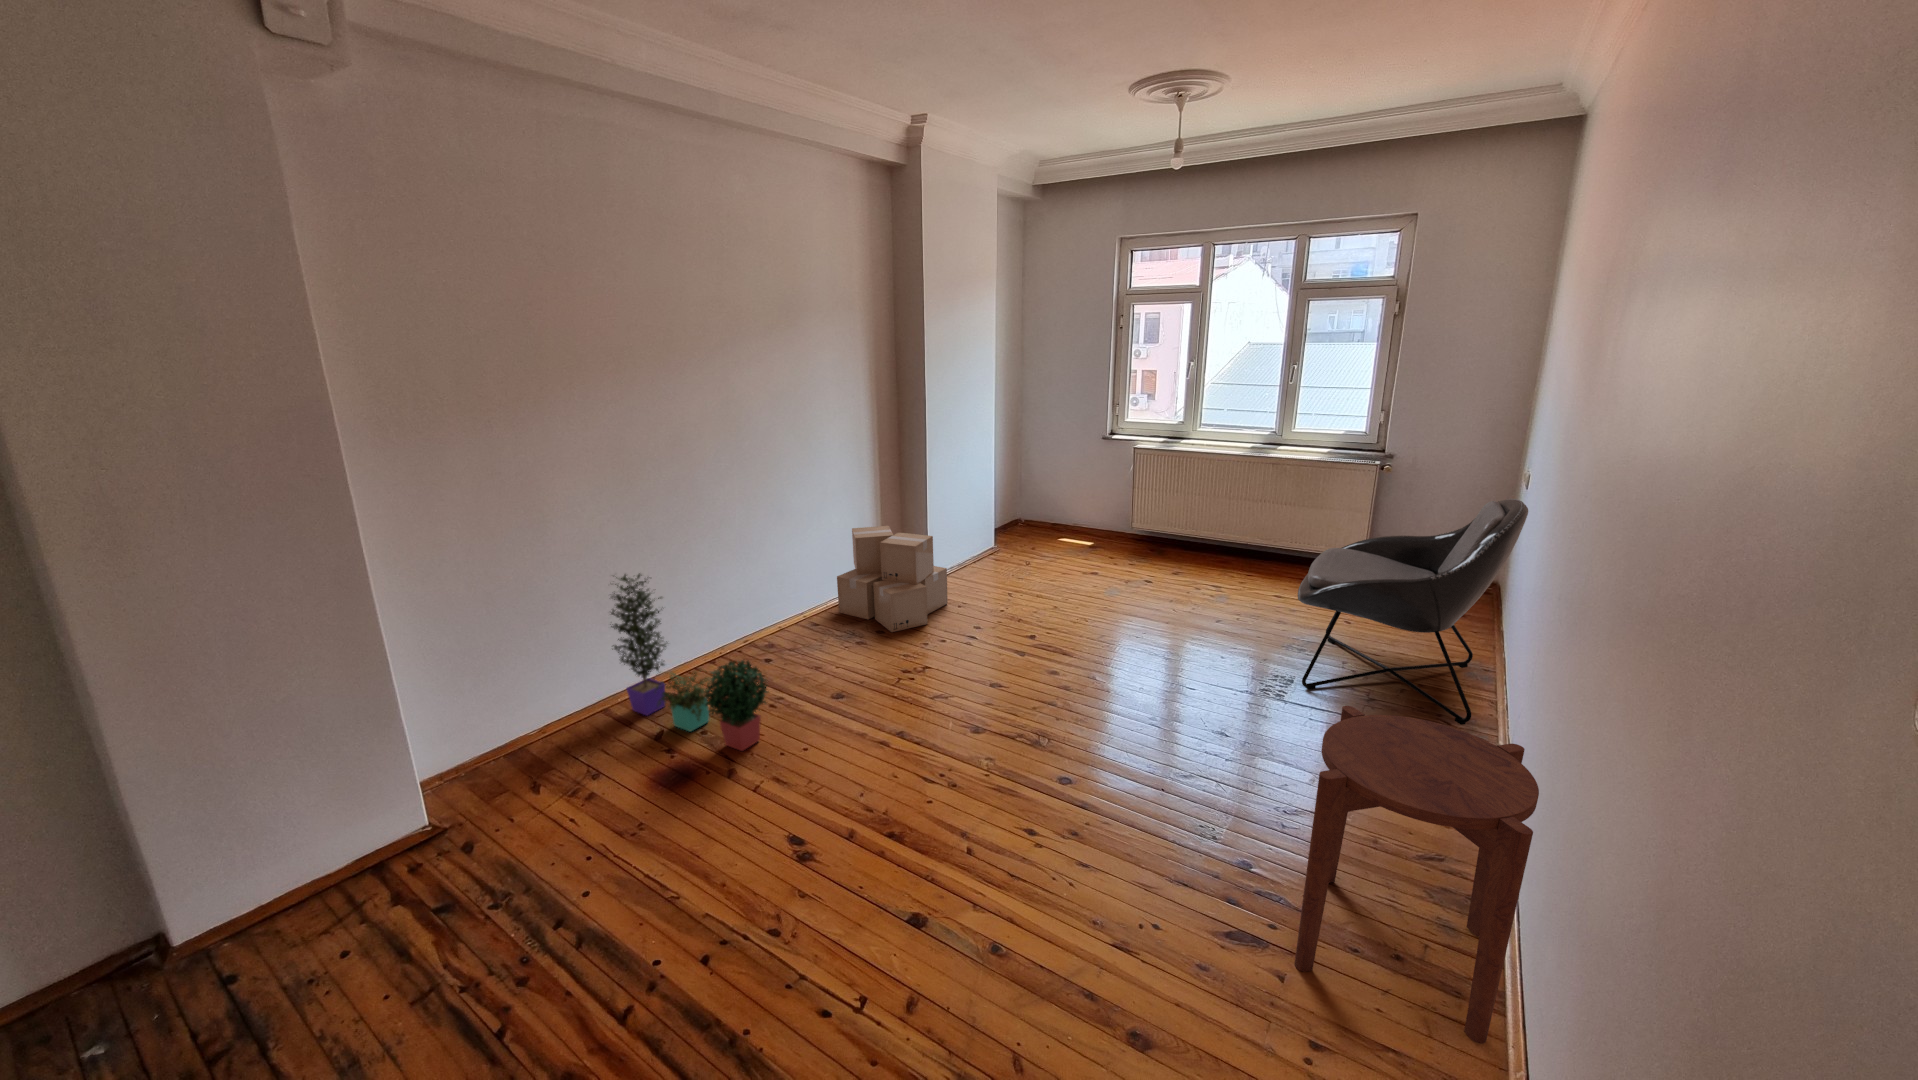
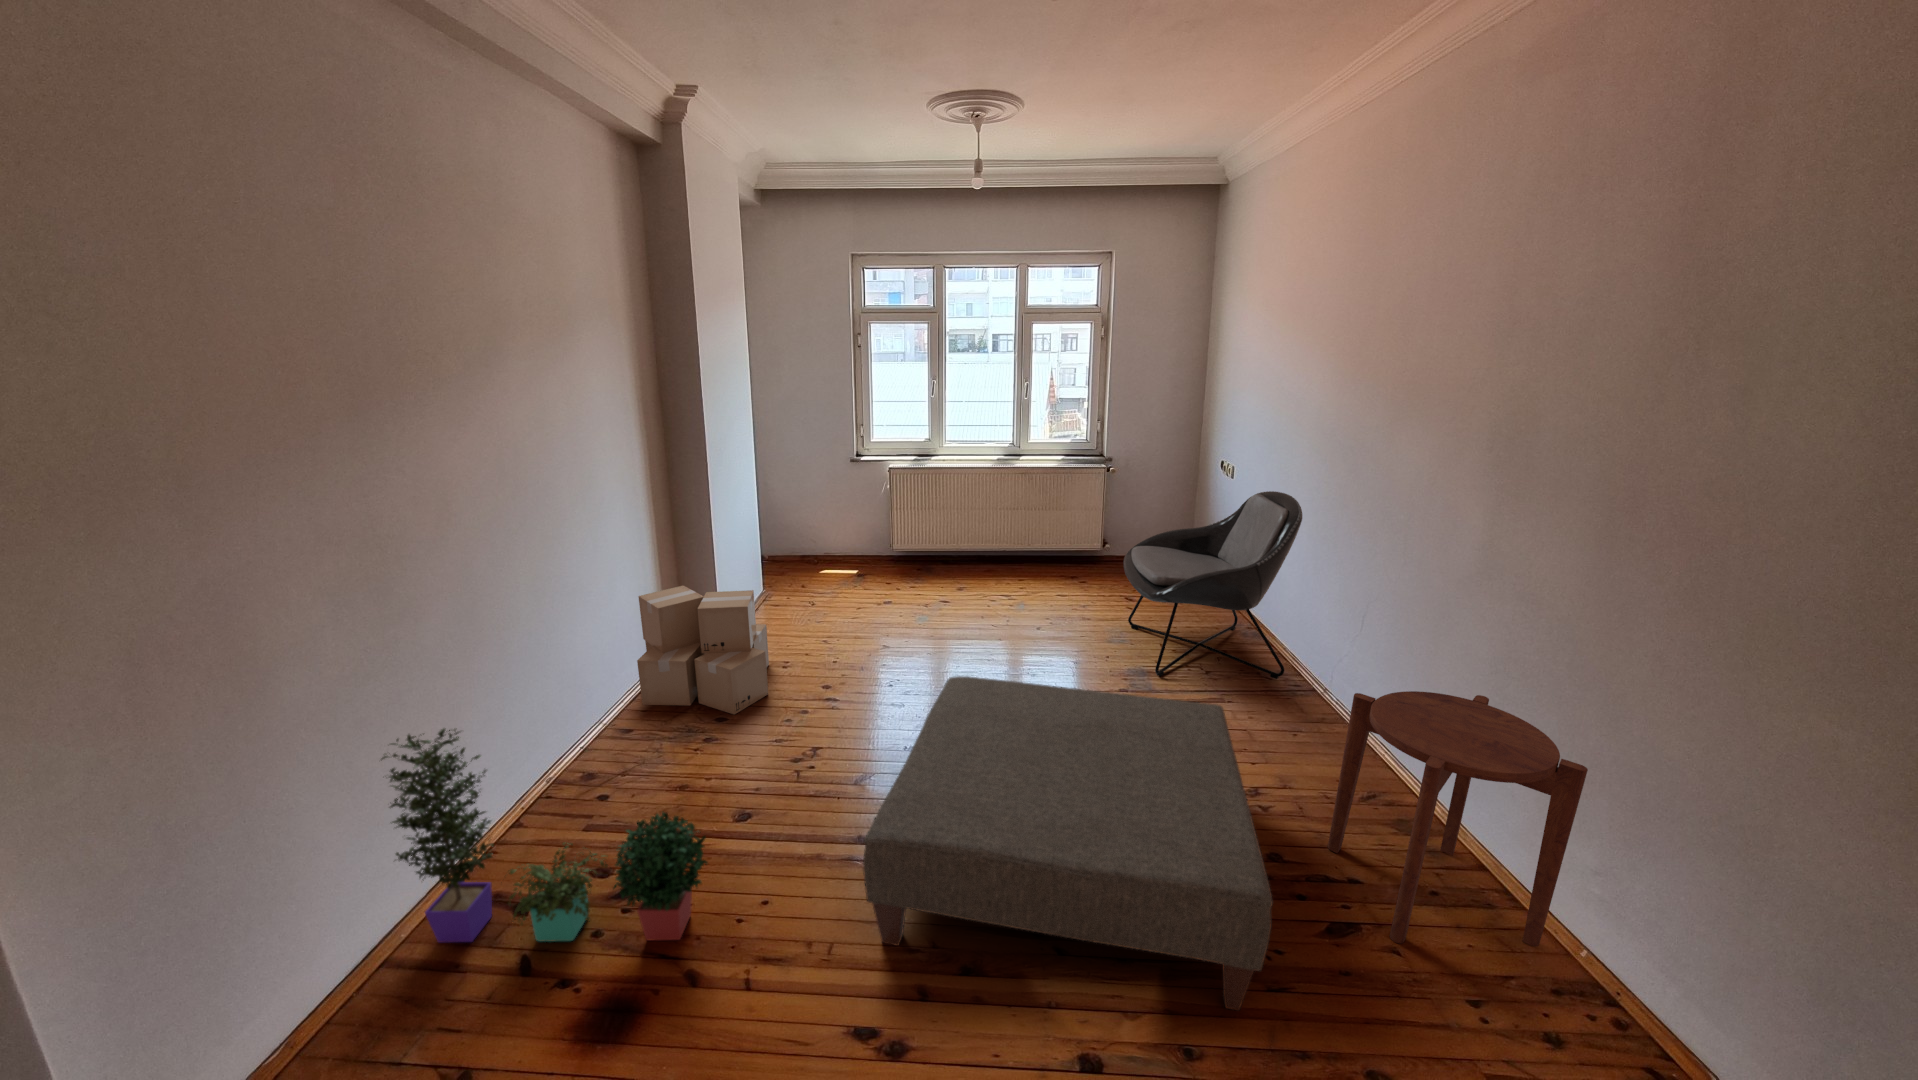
ottoman: none [837,626,1252,942] -> present [863,676,1273,1010]

